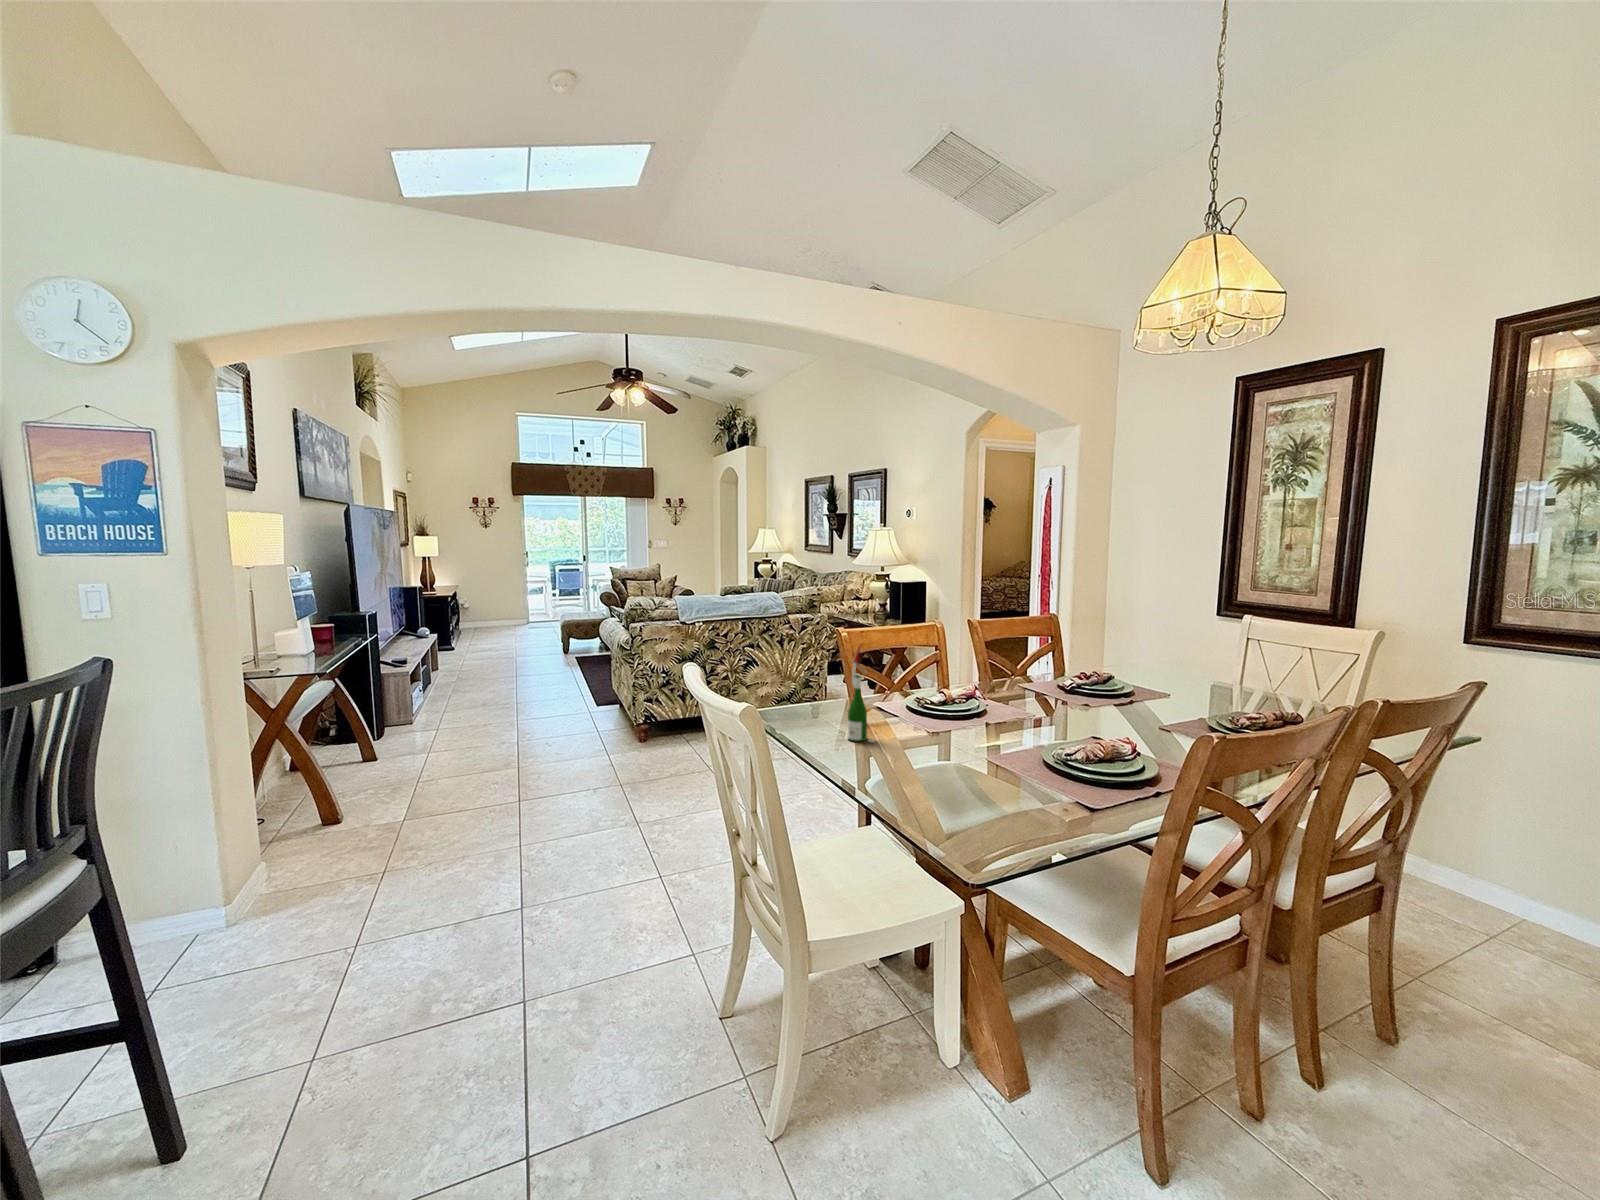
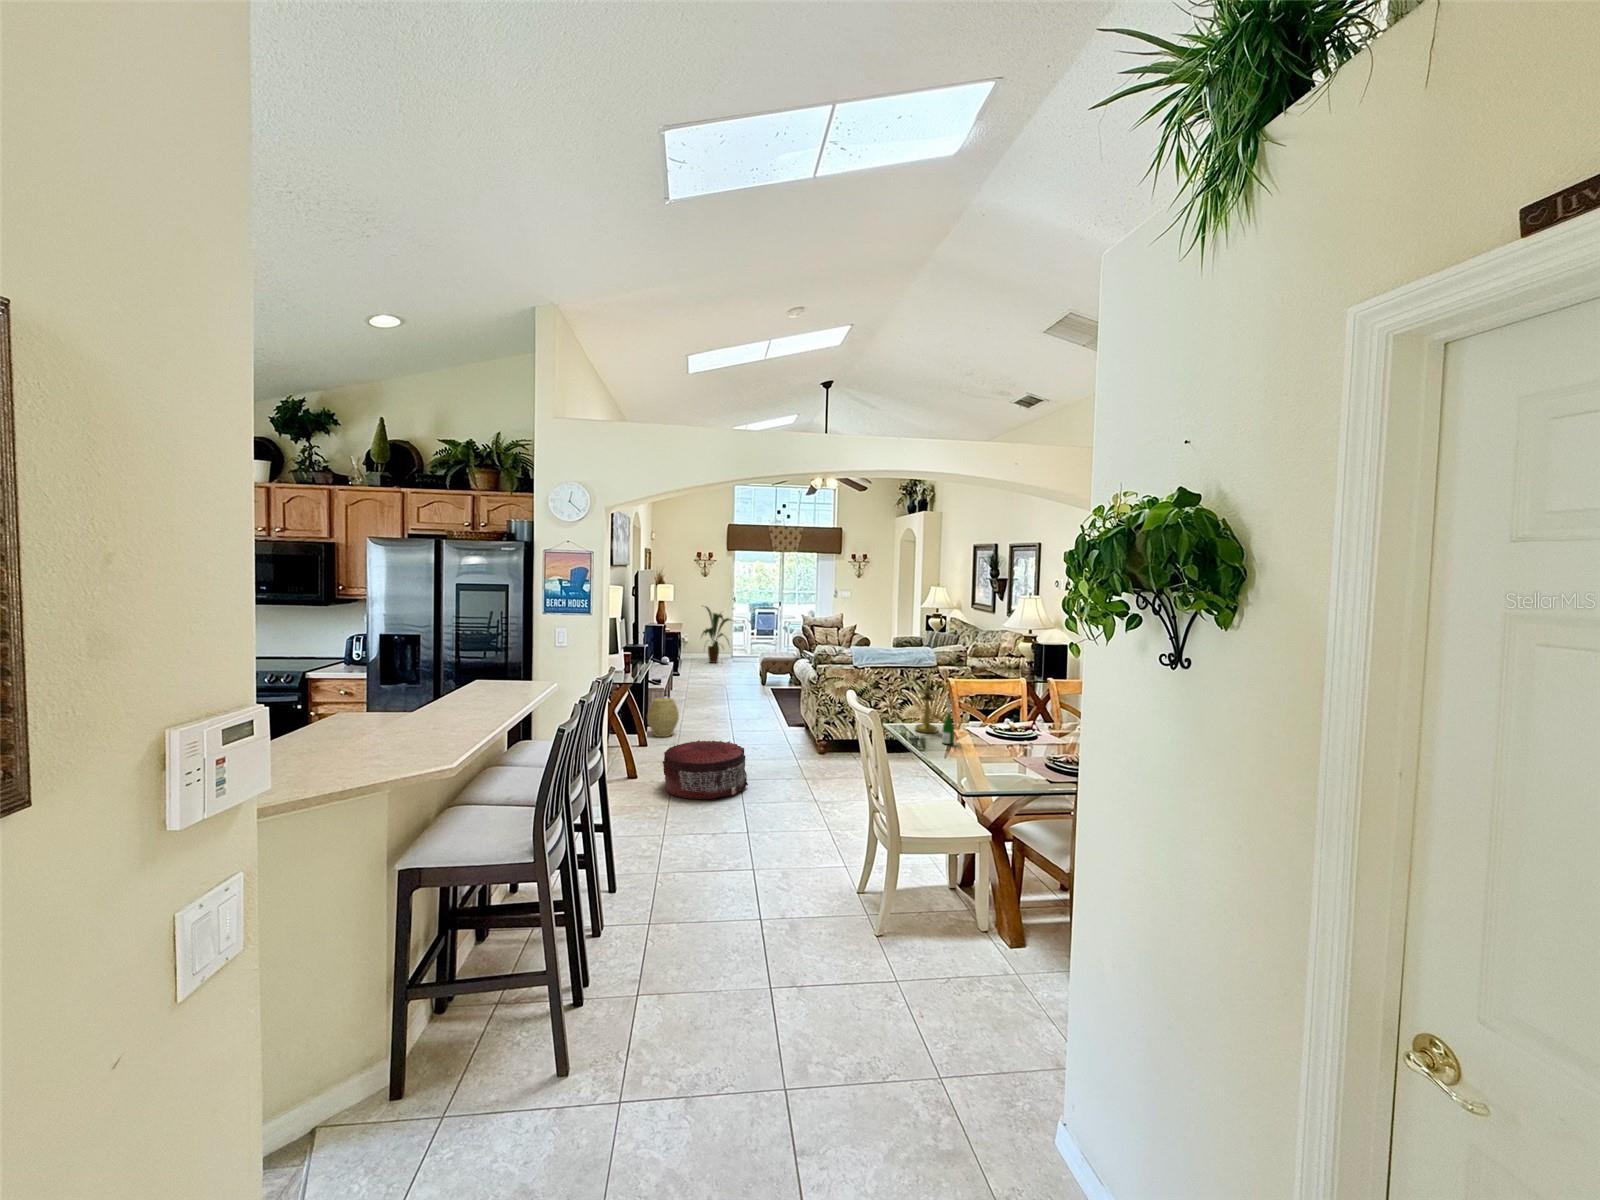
house plant: none [484,562,534,630] -> present [702,607,734,663]
candlestick: none [794,630,830,721] -> present [916,679,938,733]
woven basket: none [382,683,434,740] -> present [647,697,679,737]
pouf: none [377,746,530,852] -> present [662,740,748,799]

